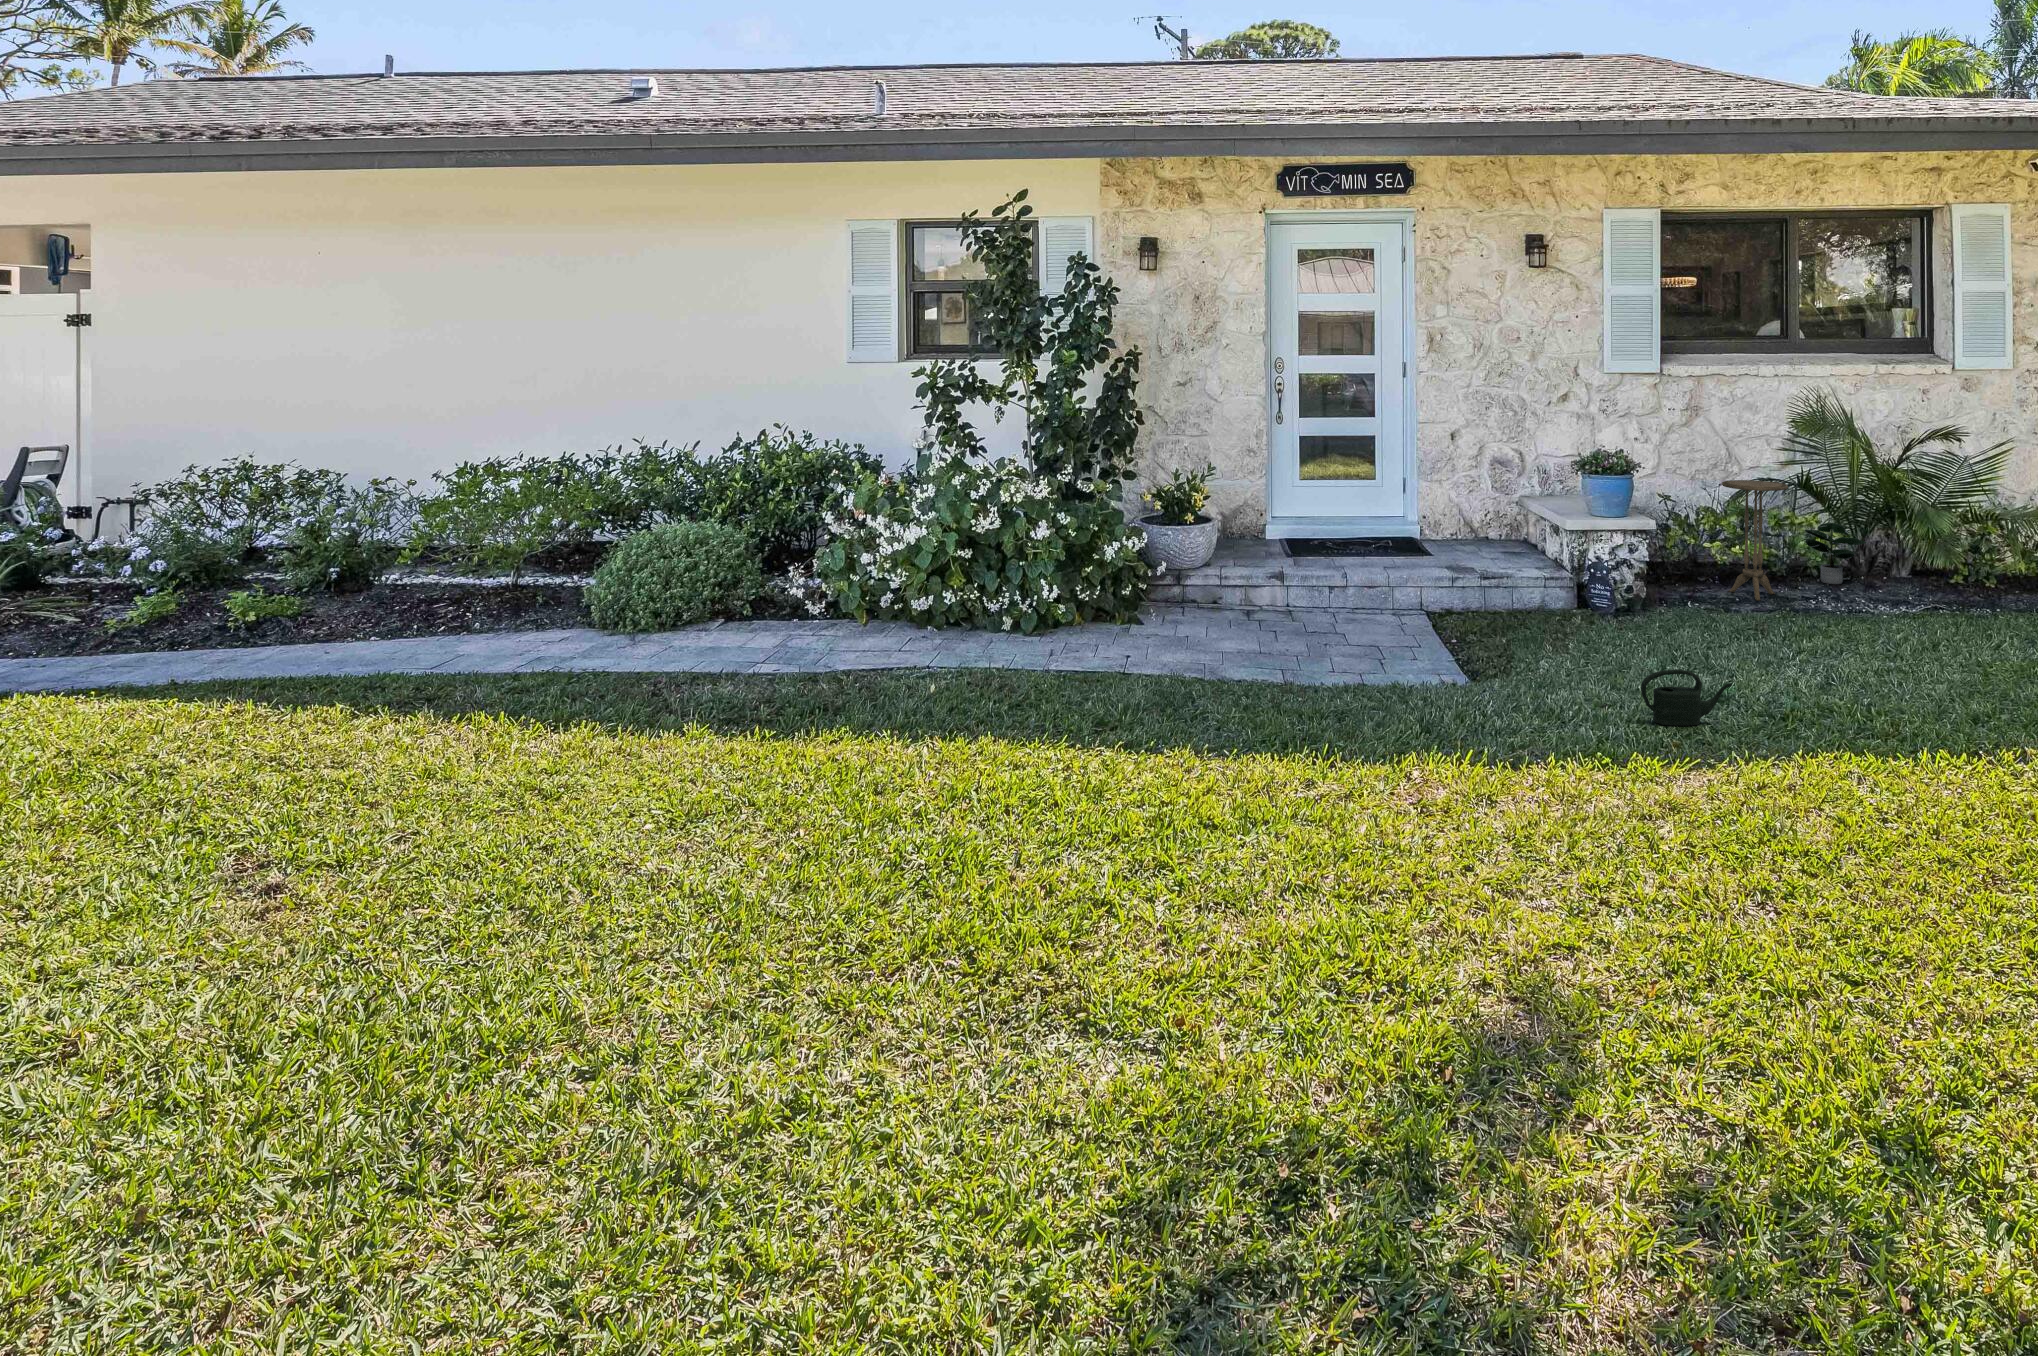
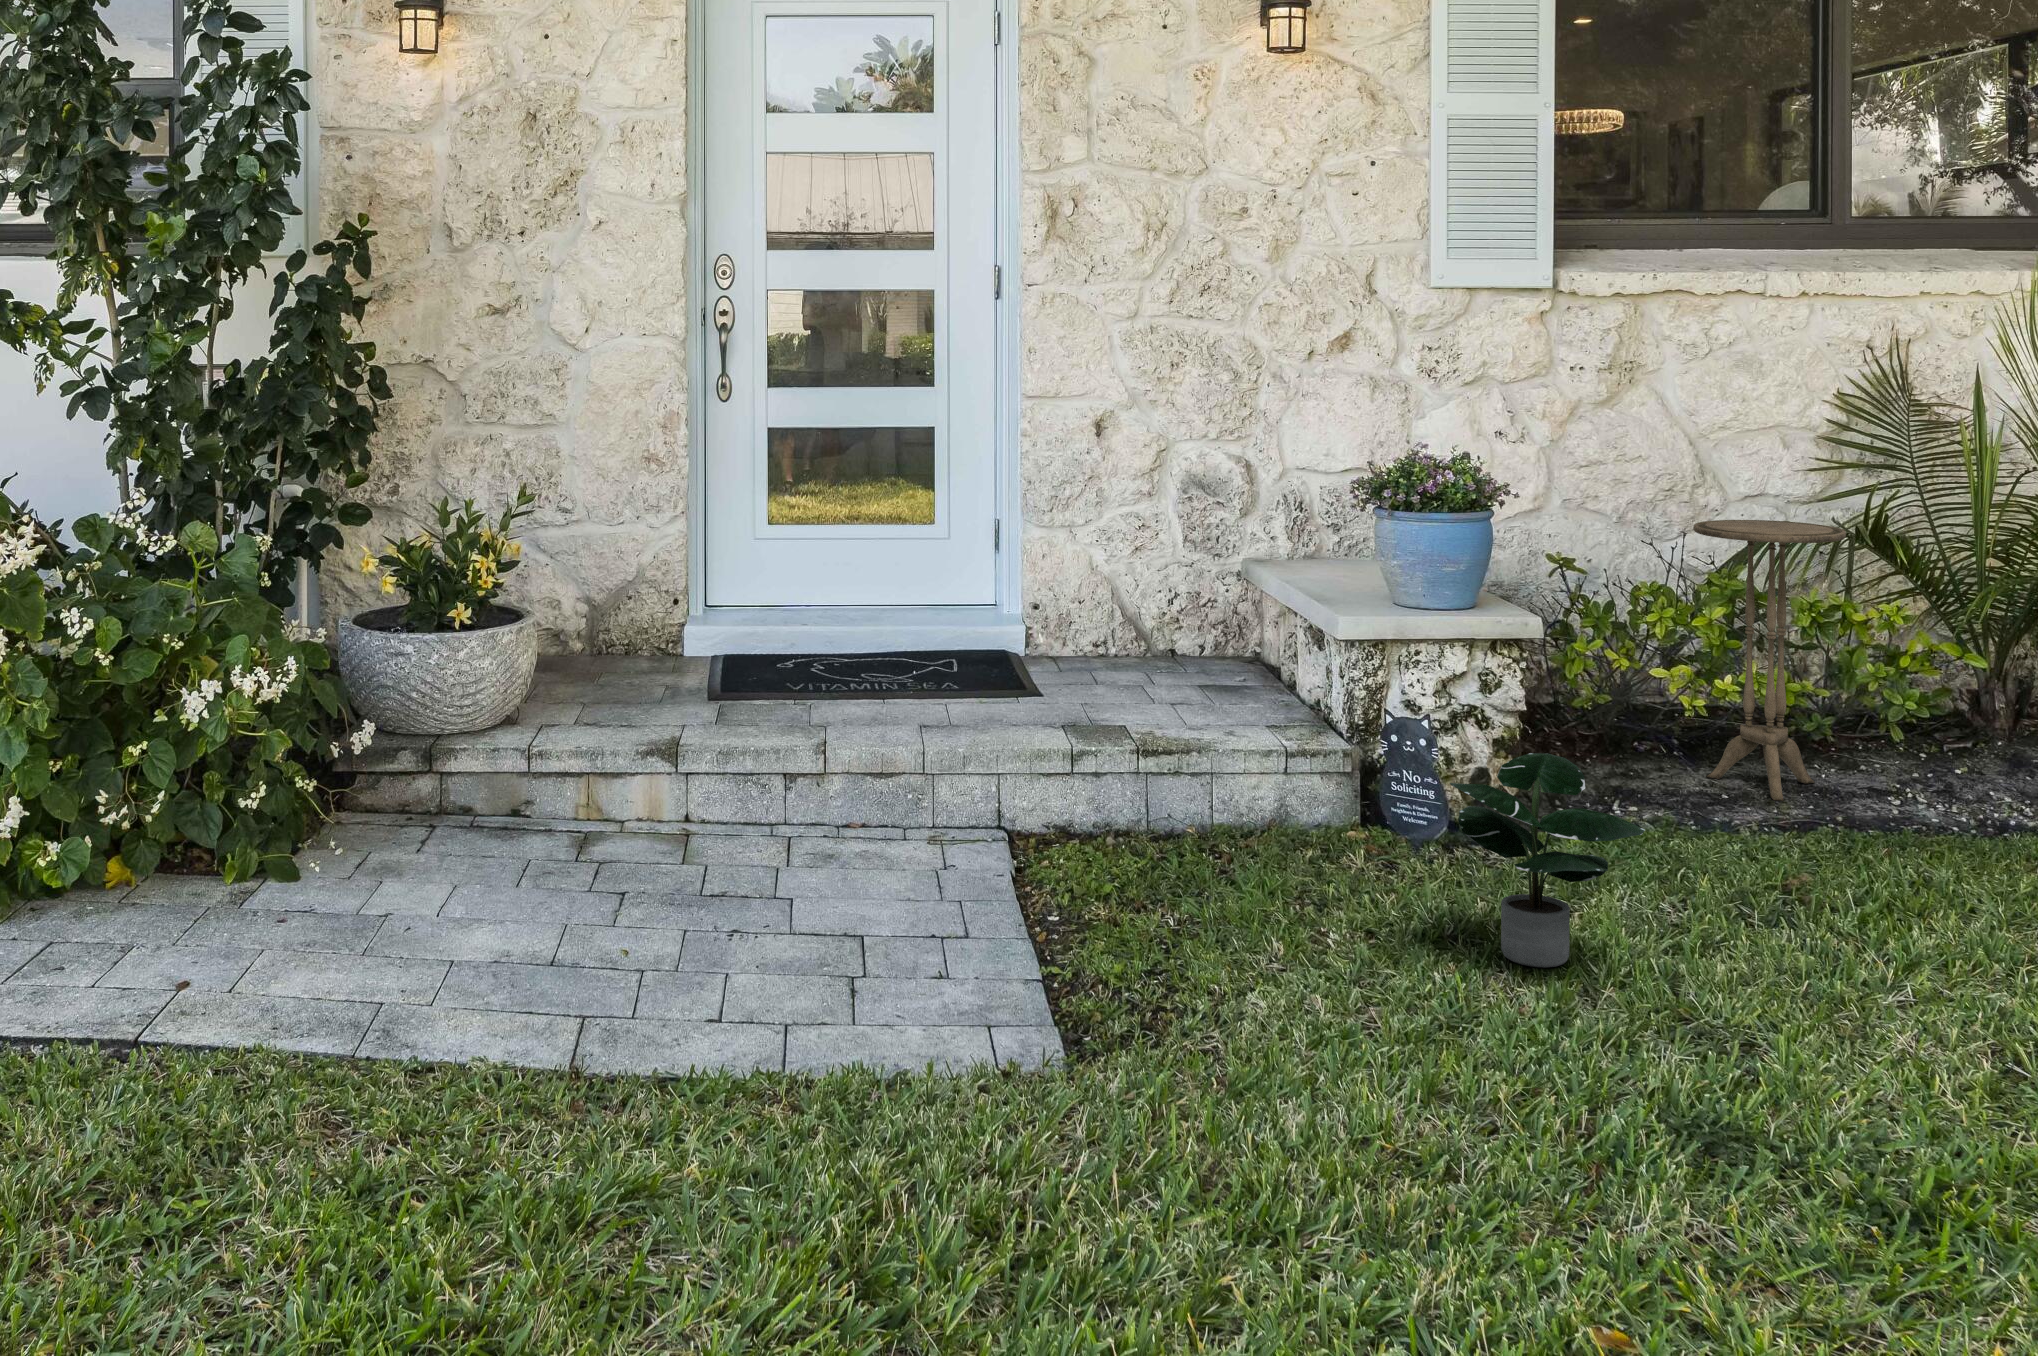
potted plant: present [1805,523,1867,584] -> present [1450,753,1645,967]
watering can: present [1641,669,1732,726] -> none [1498,1080,1774,1261]

